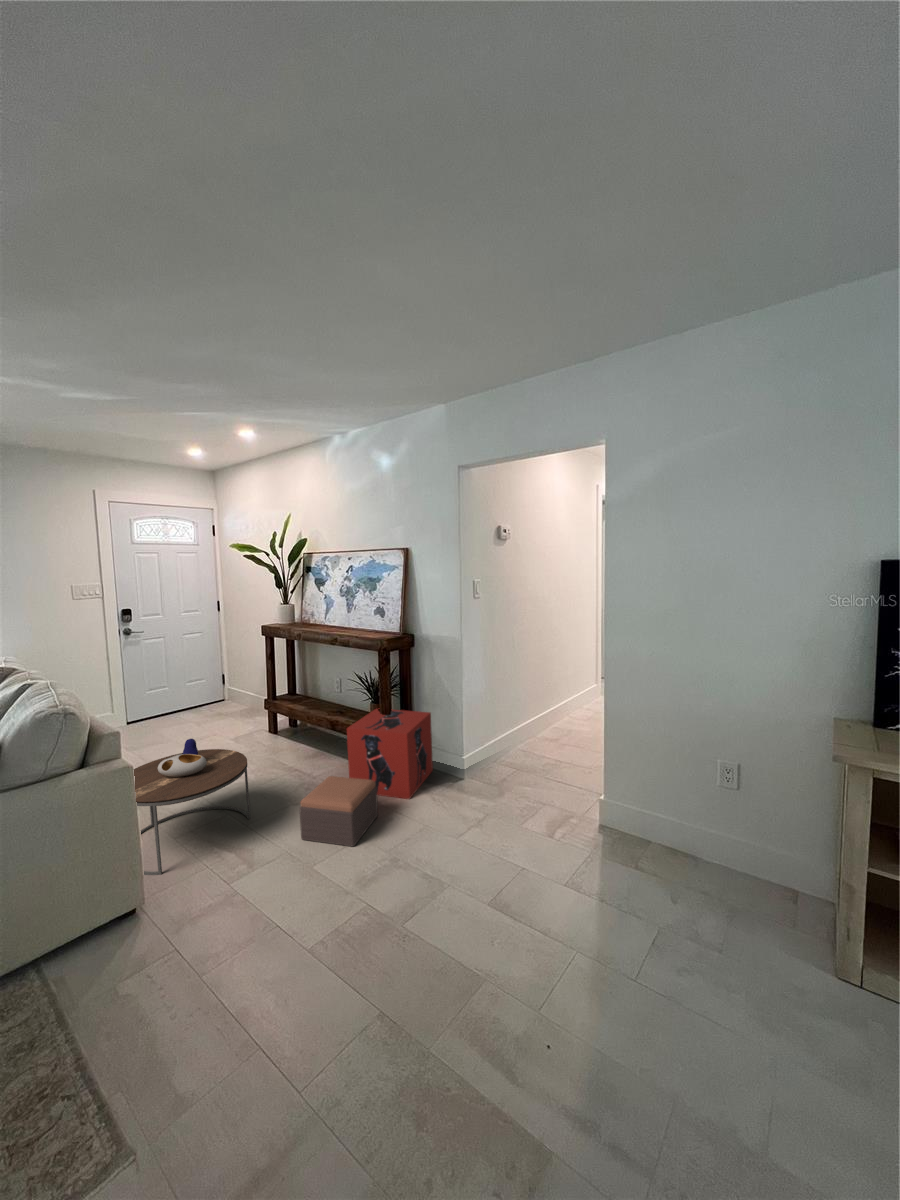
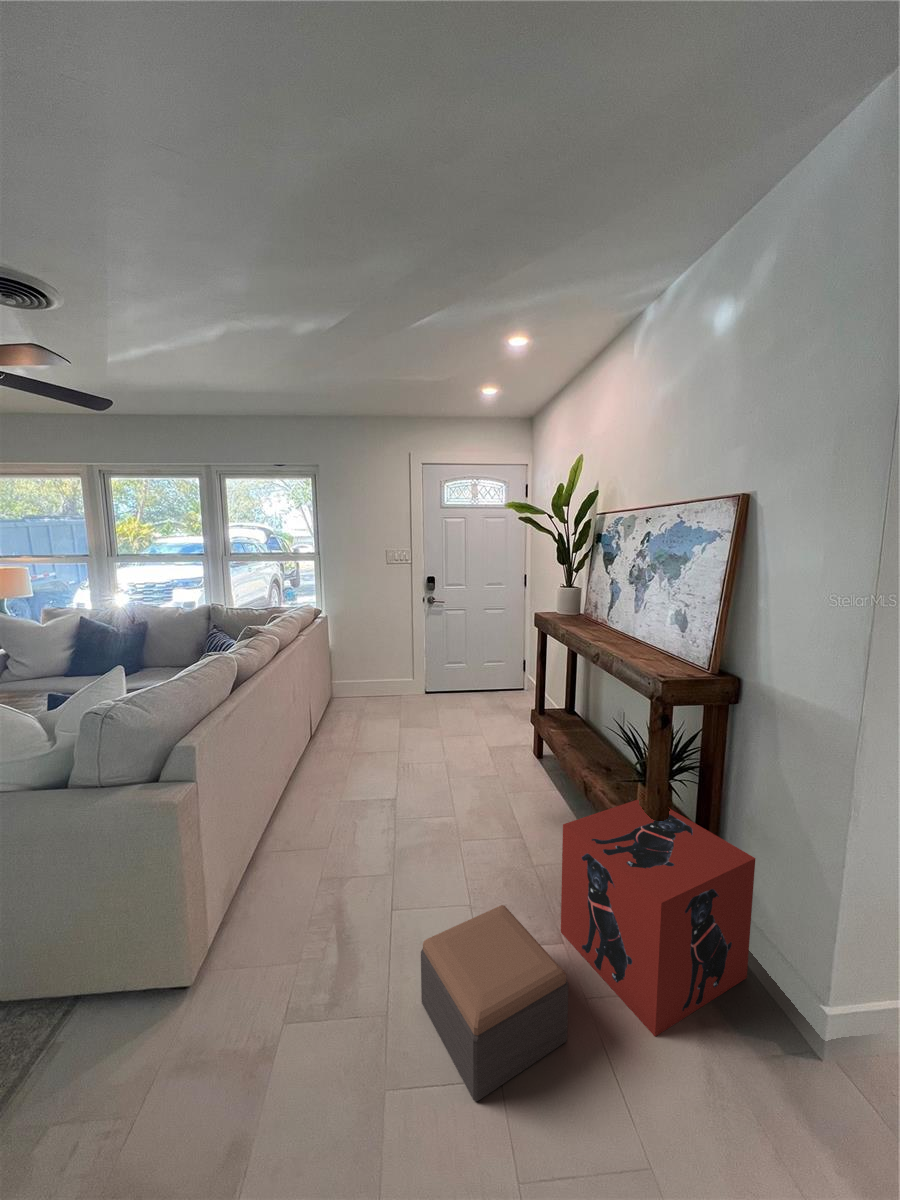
side table: present [134,739,250,875] -> none [242,760,408,939]

